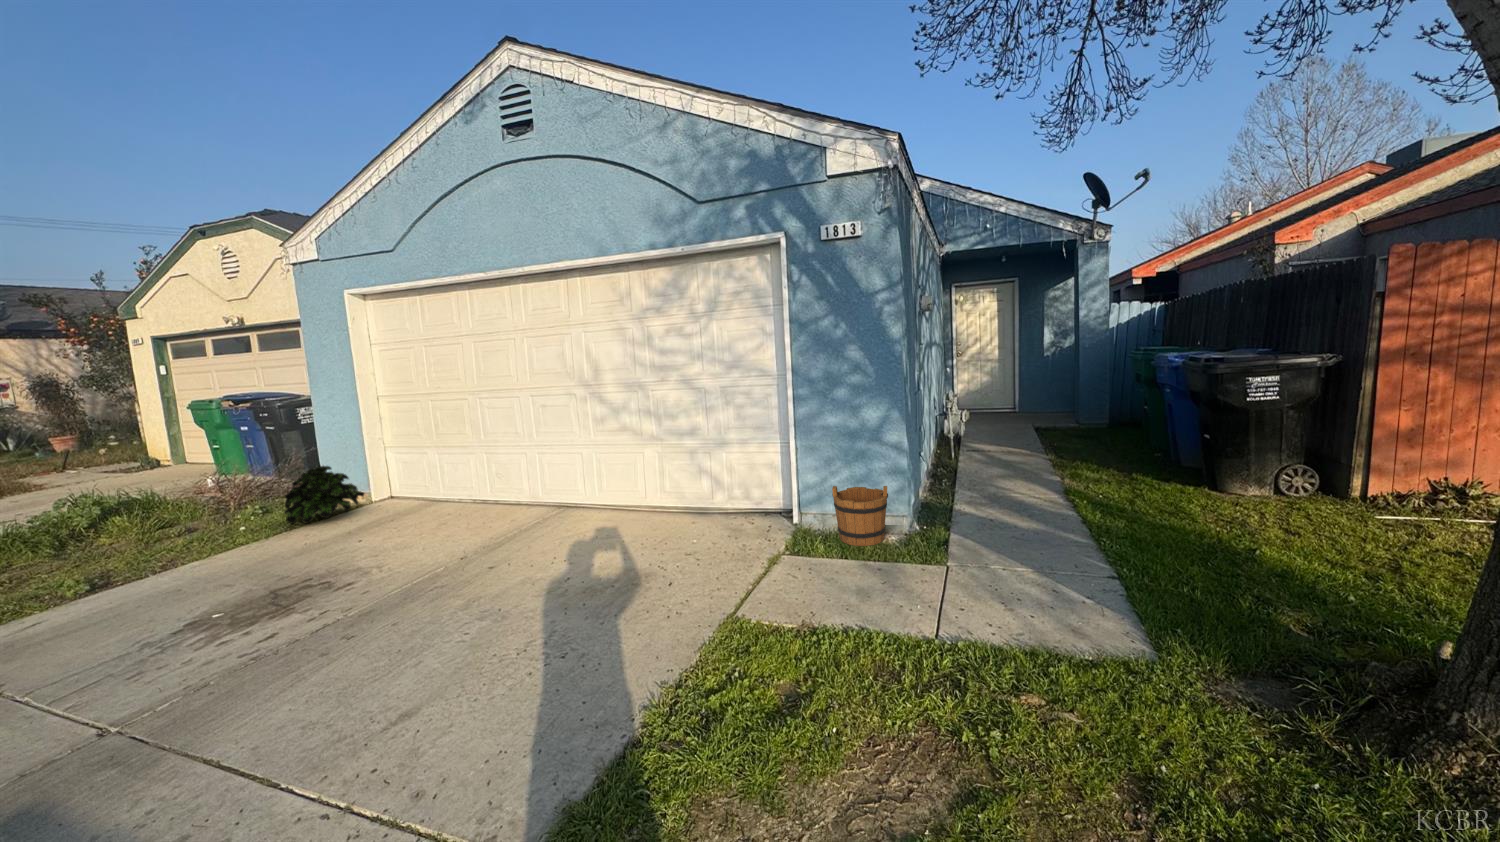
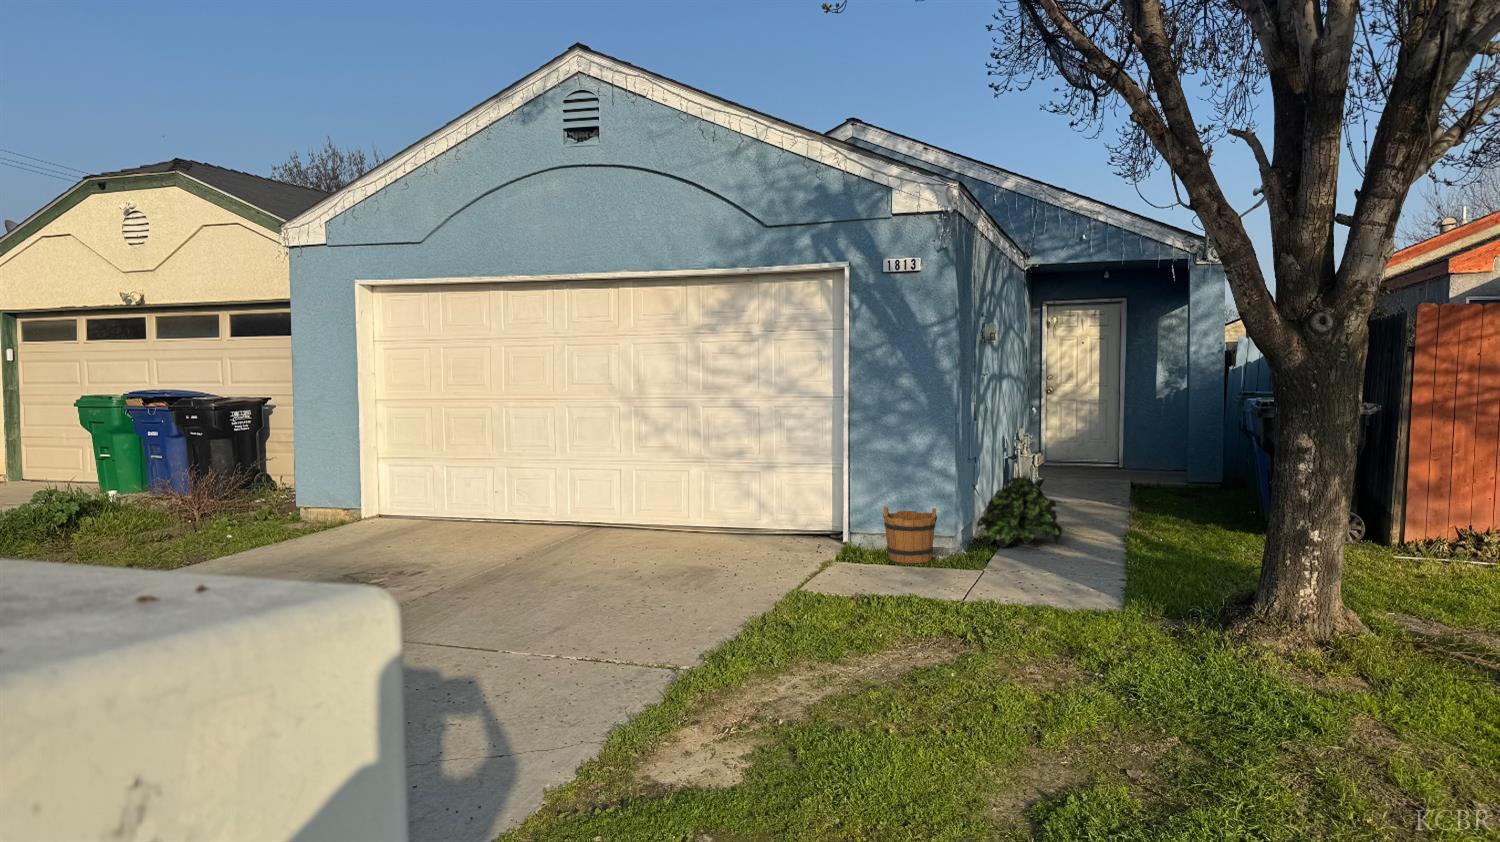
potted plant: present [284,466,364,524] -> present [977,476,1062,548]

